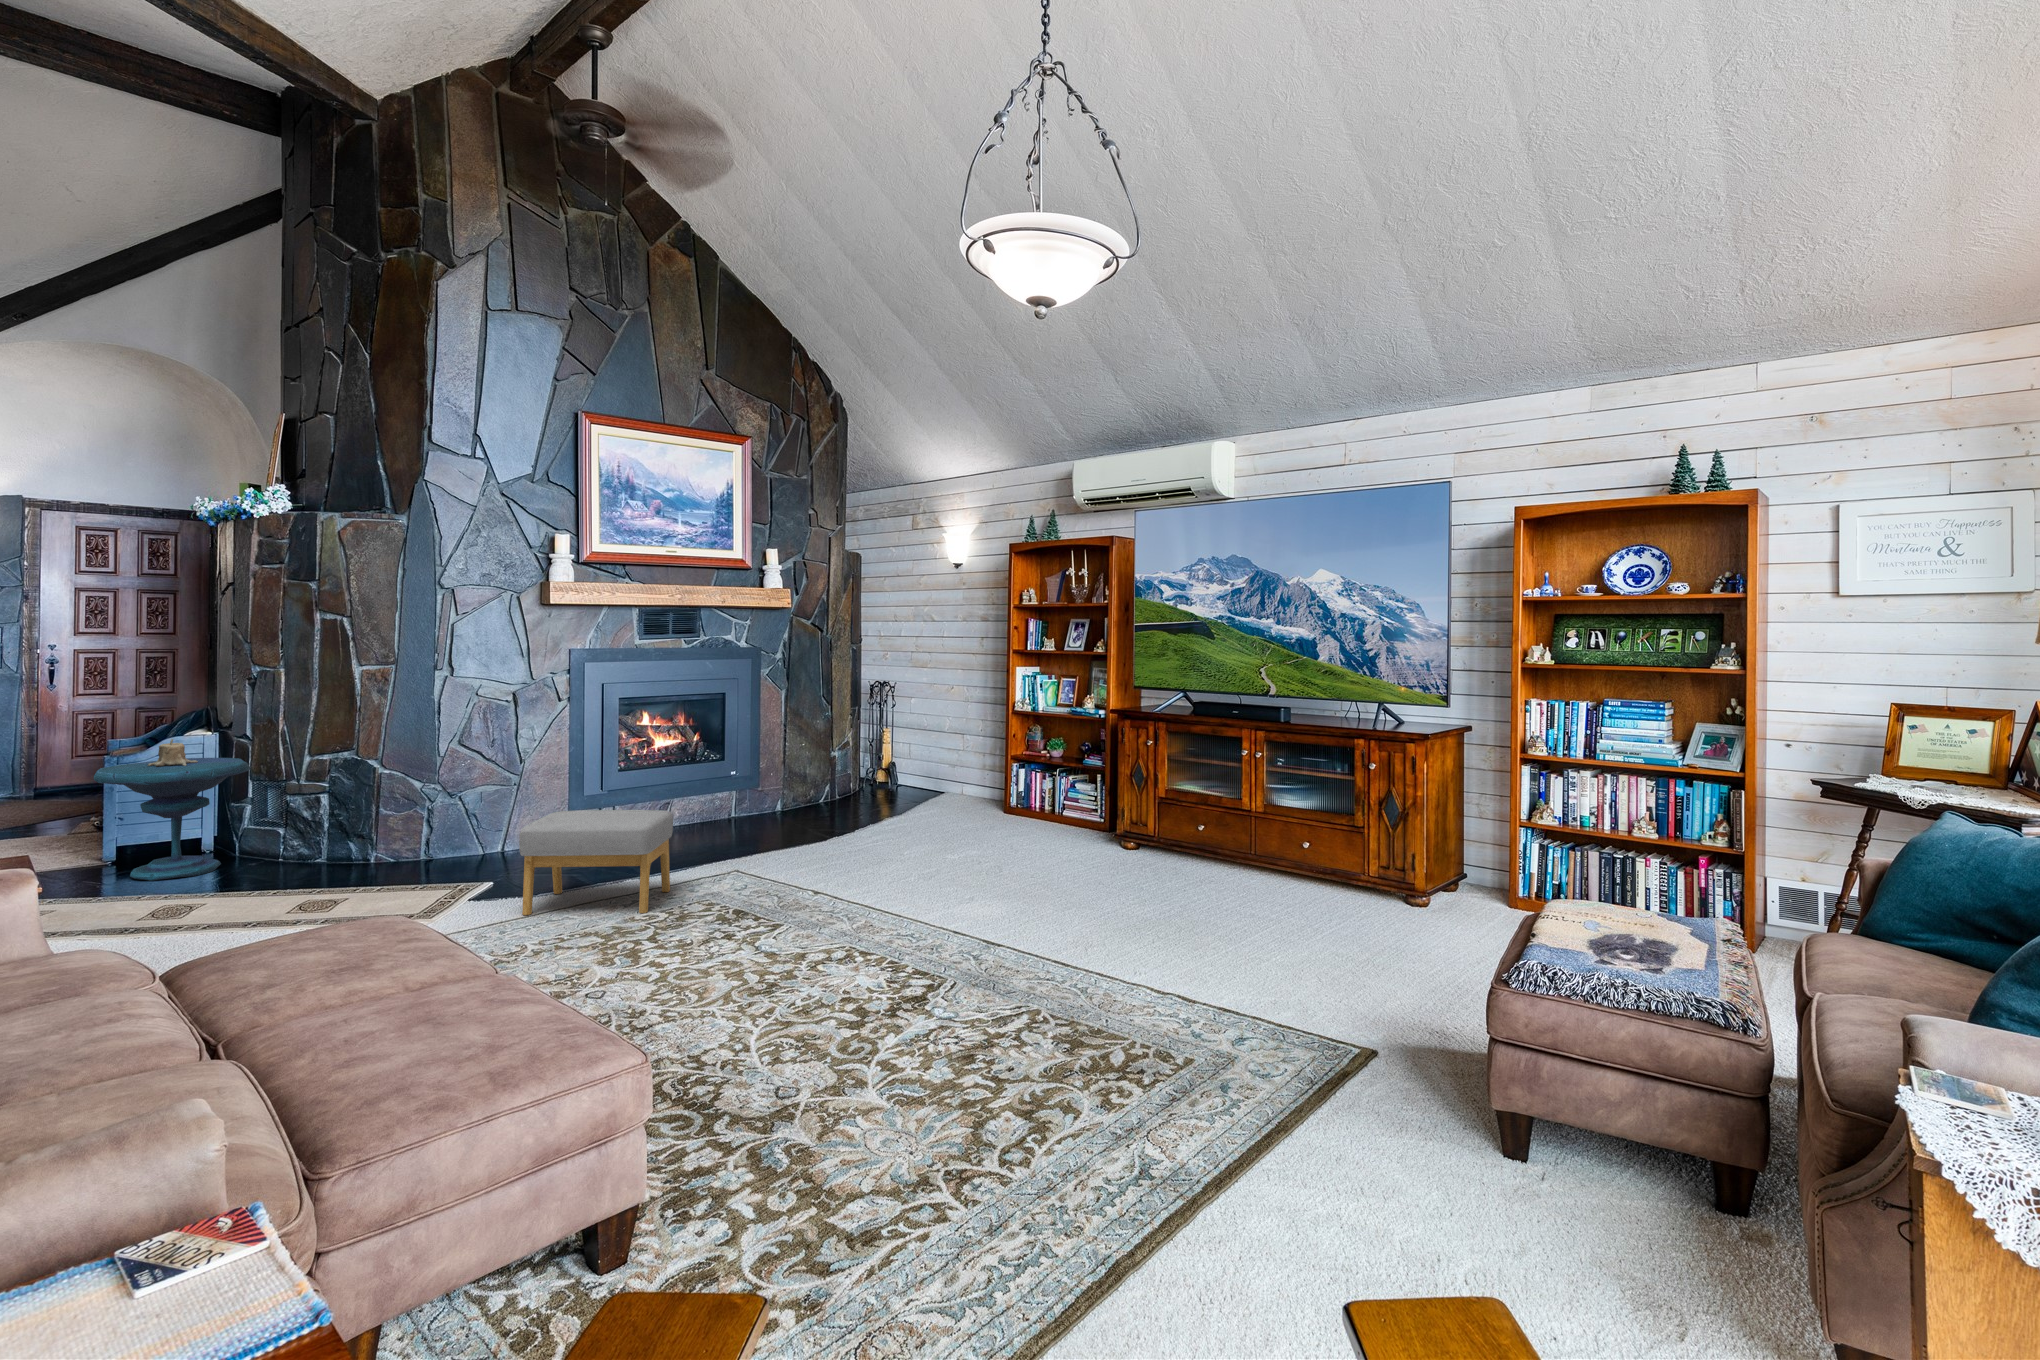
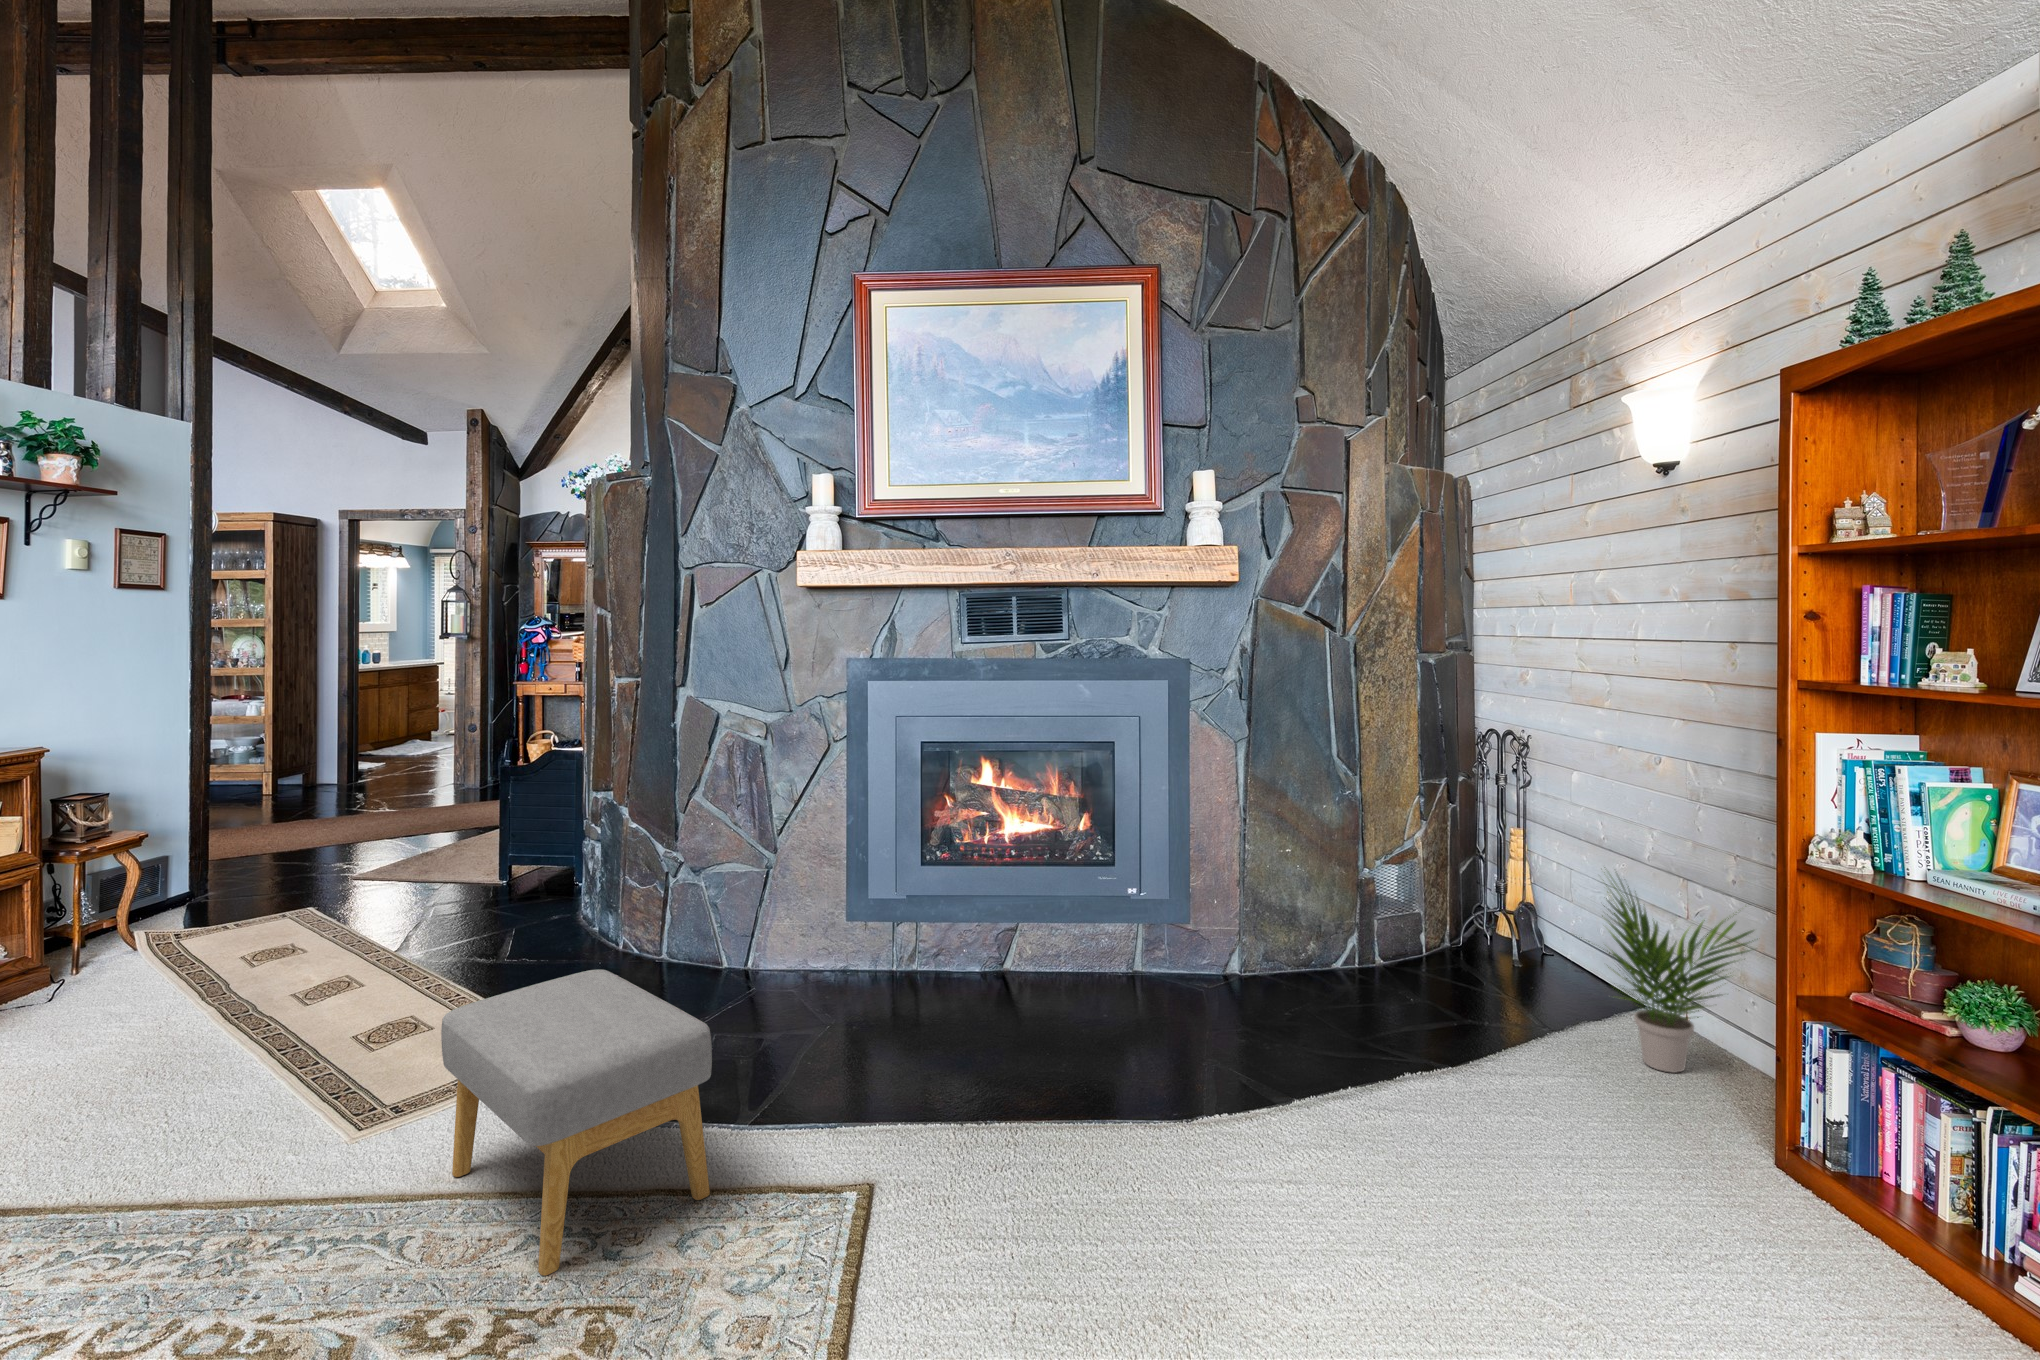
potted plant: none [931,731,997,806] -> present [1579,881,1753,1073]
side table: present [94,739,251,881] -> none [427,759,578,922]

